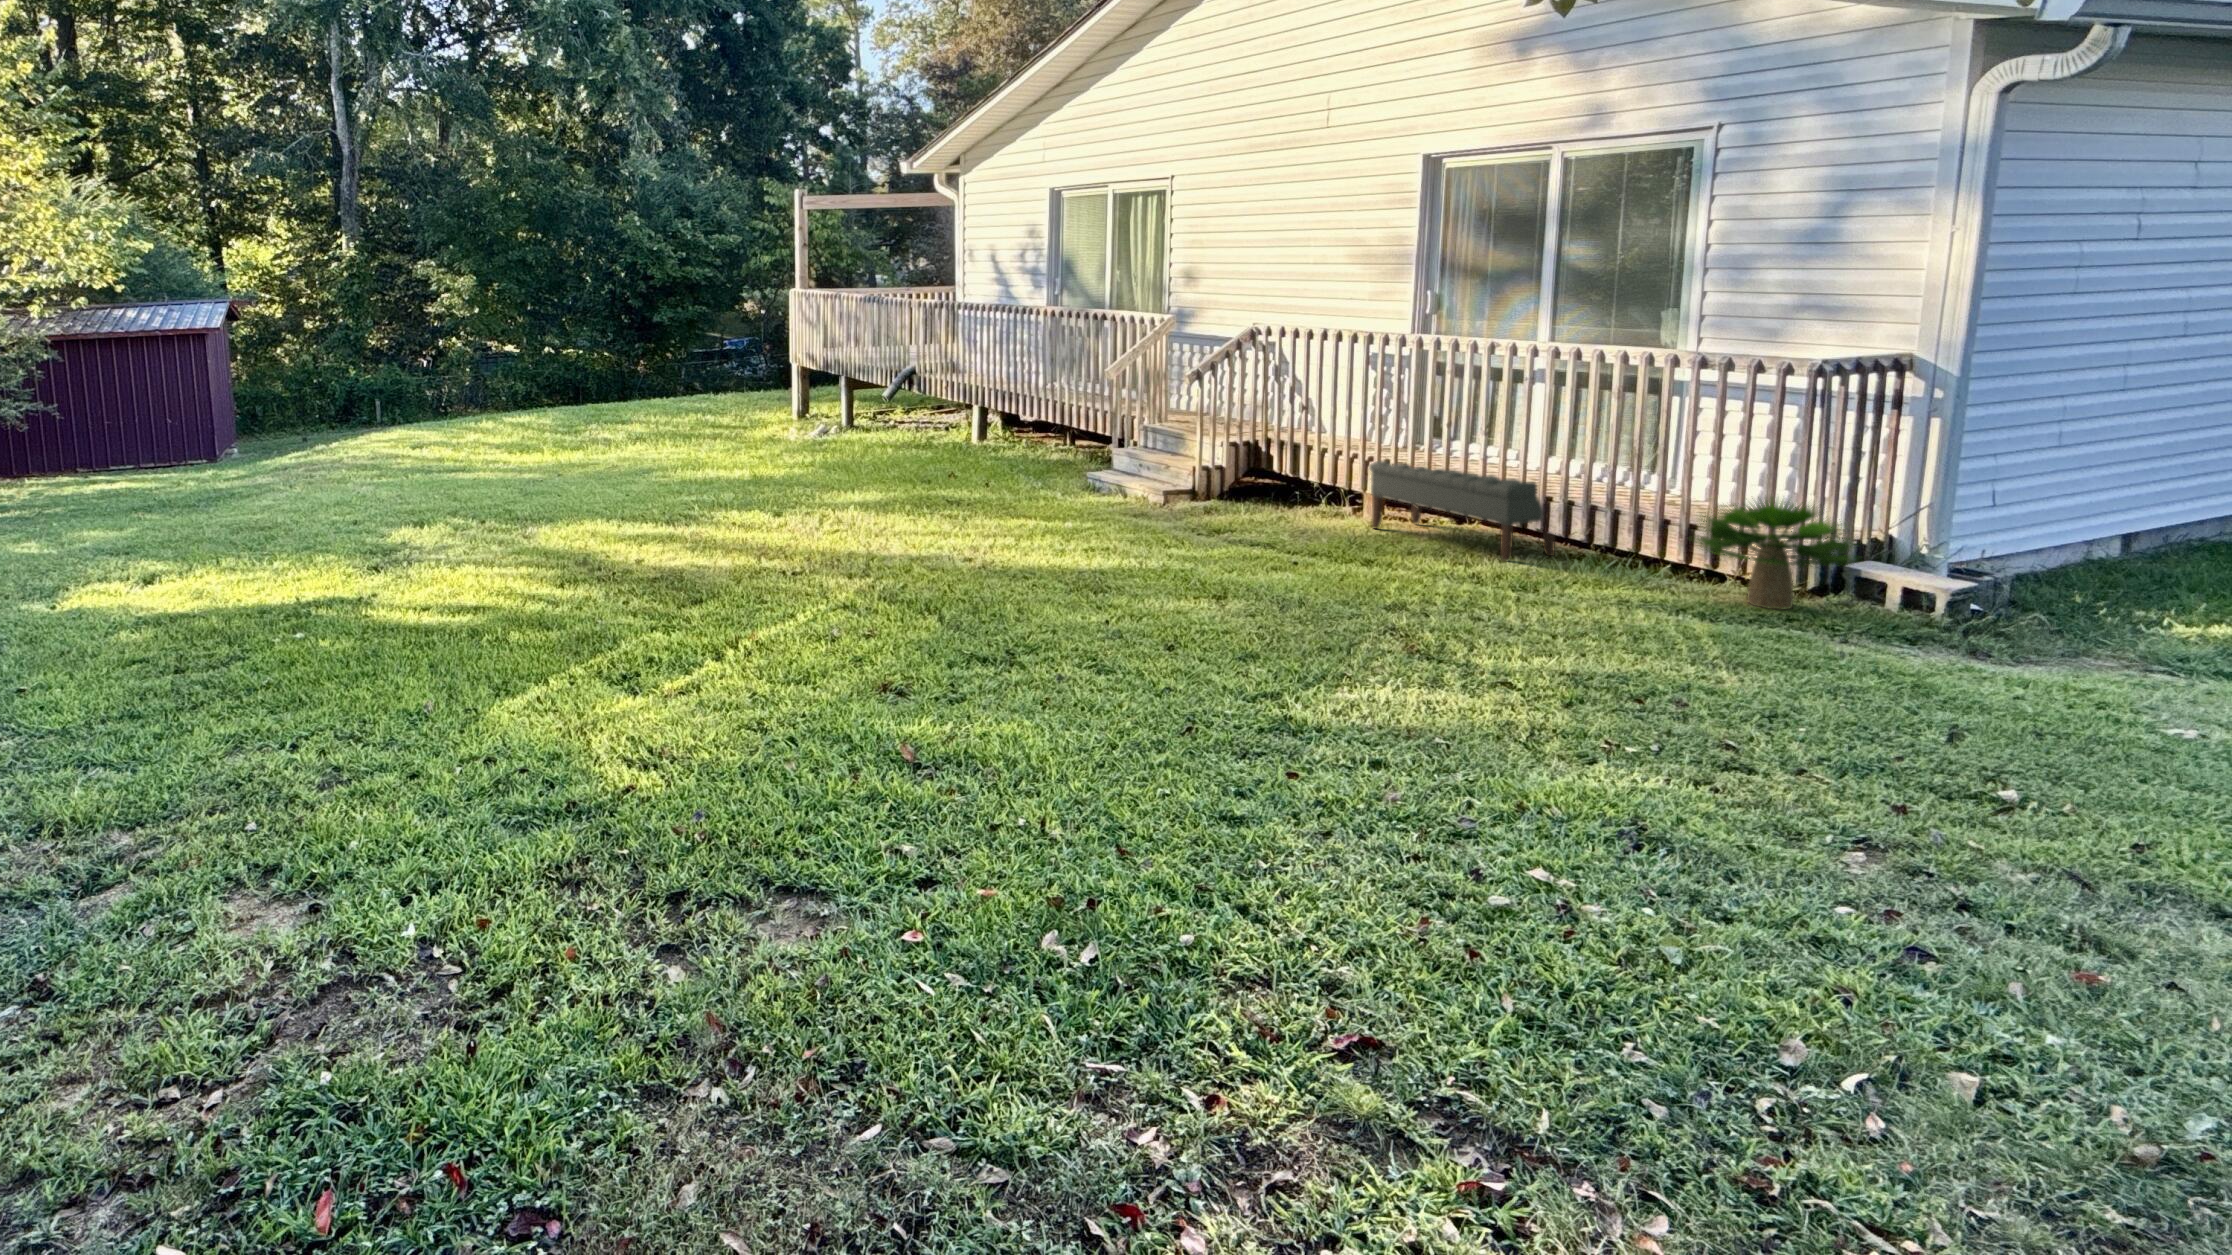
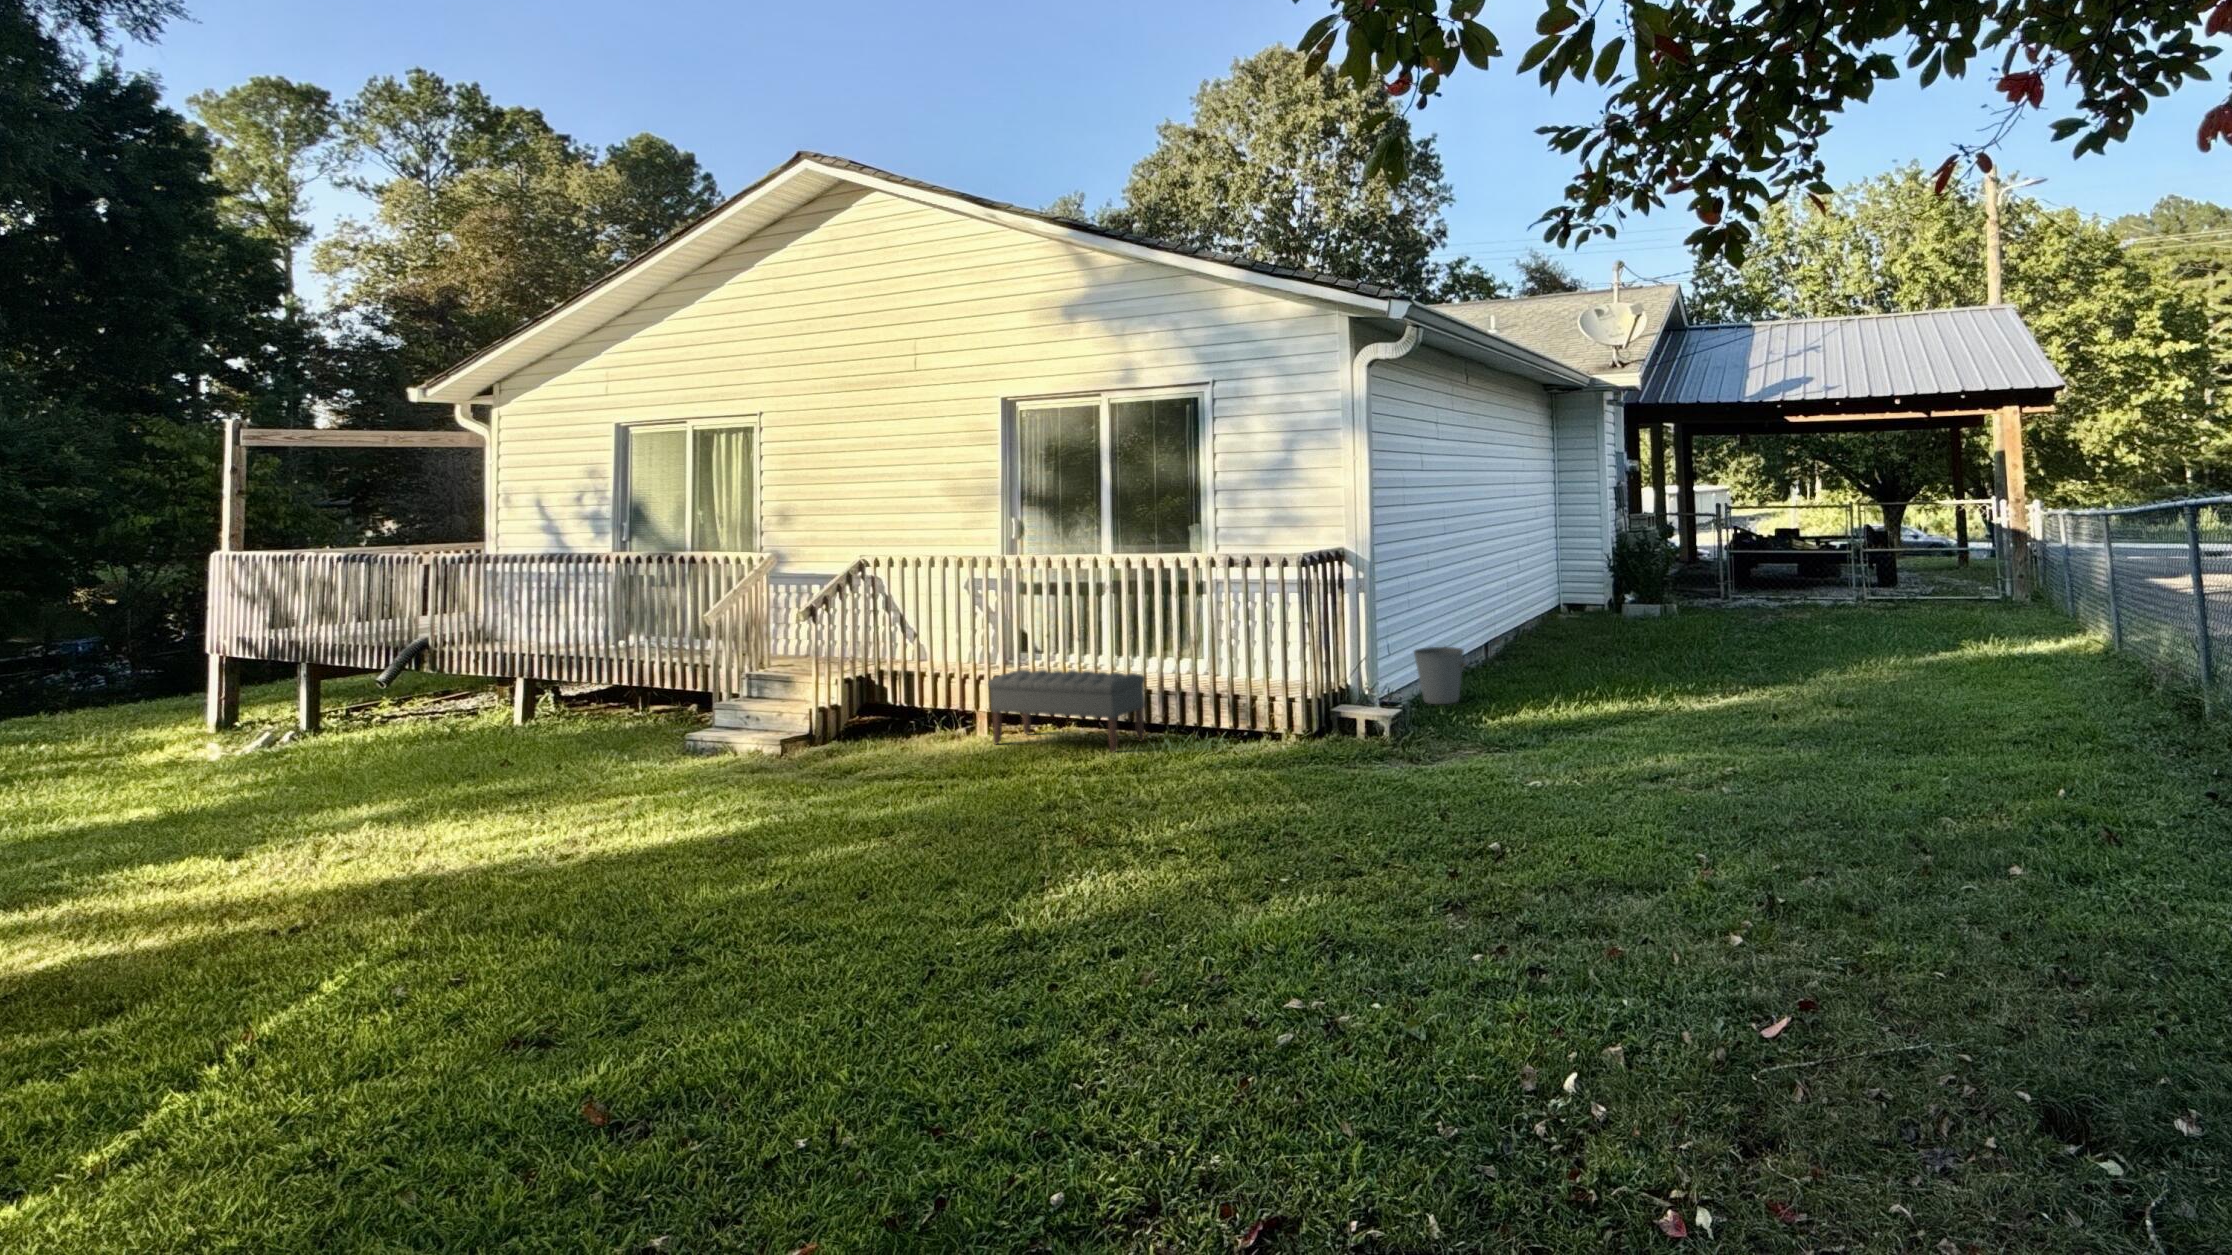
potted plant: present [1698,500,1853,609] -> none [1242,659,1349,752]
bucket: none [2056,507,2173,593] -> present [1414,647,1466,704]

